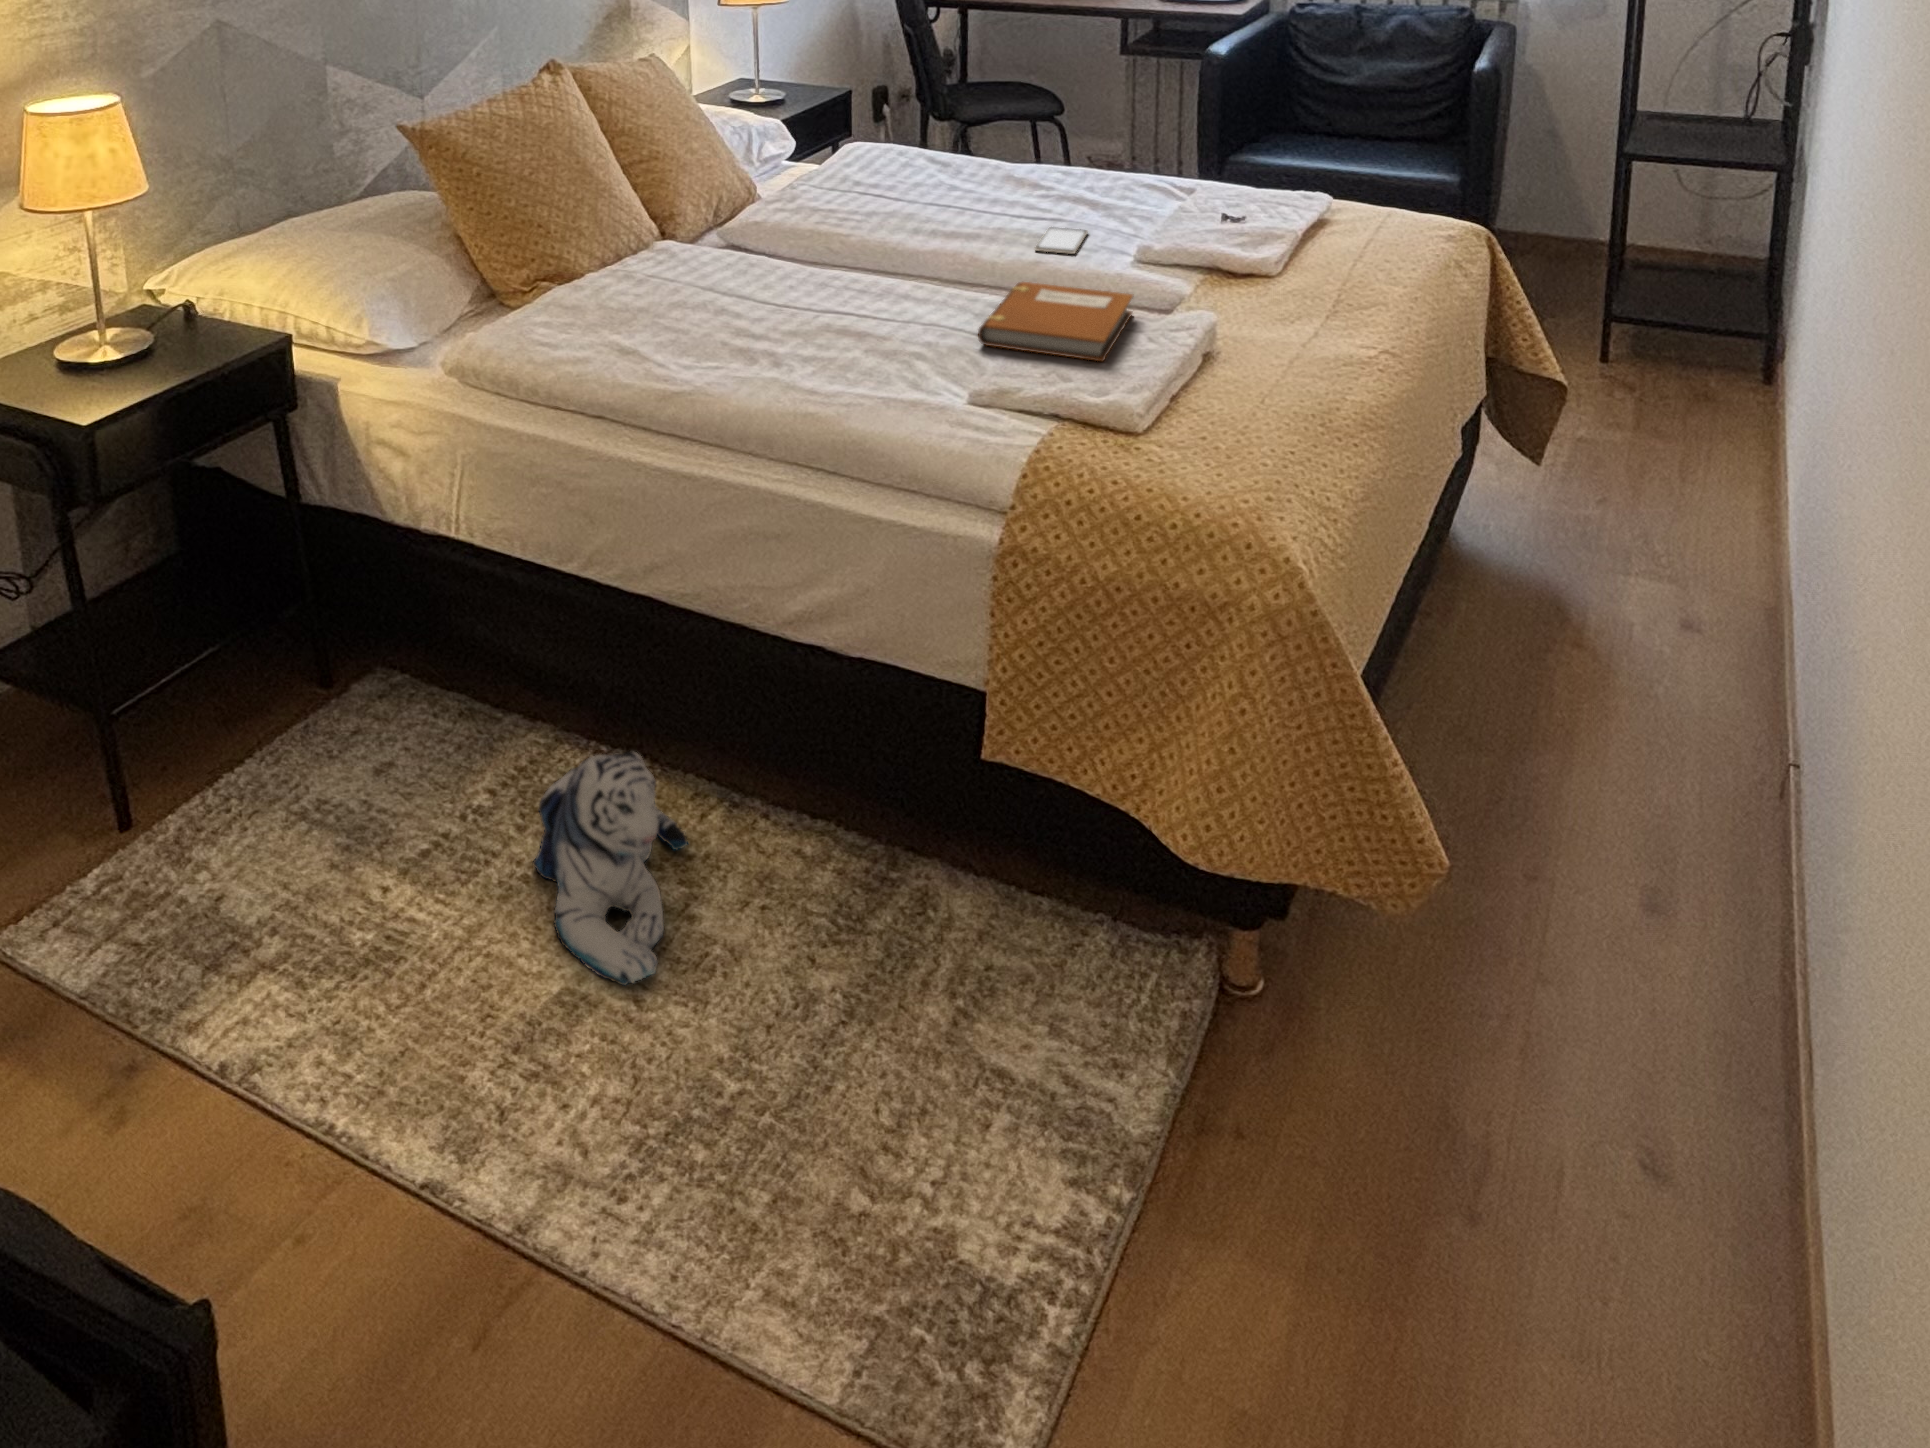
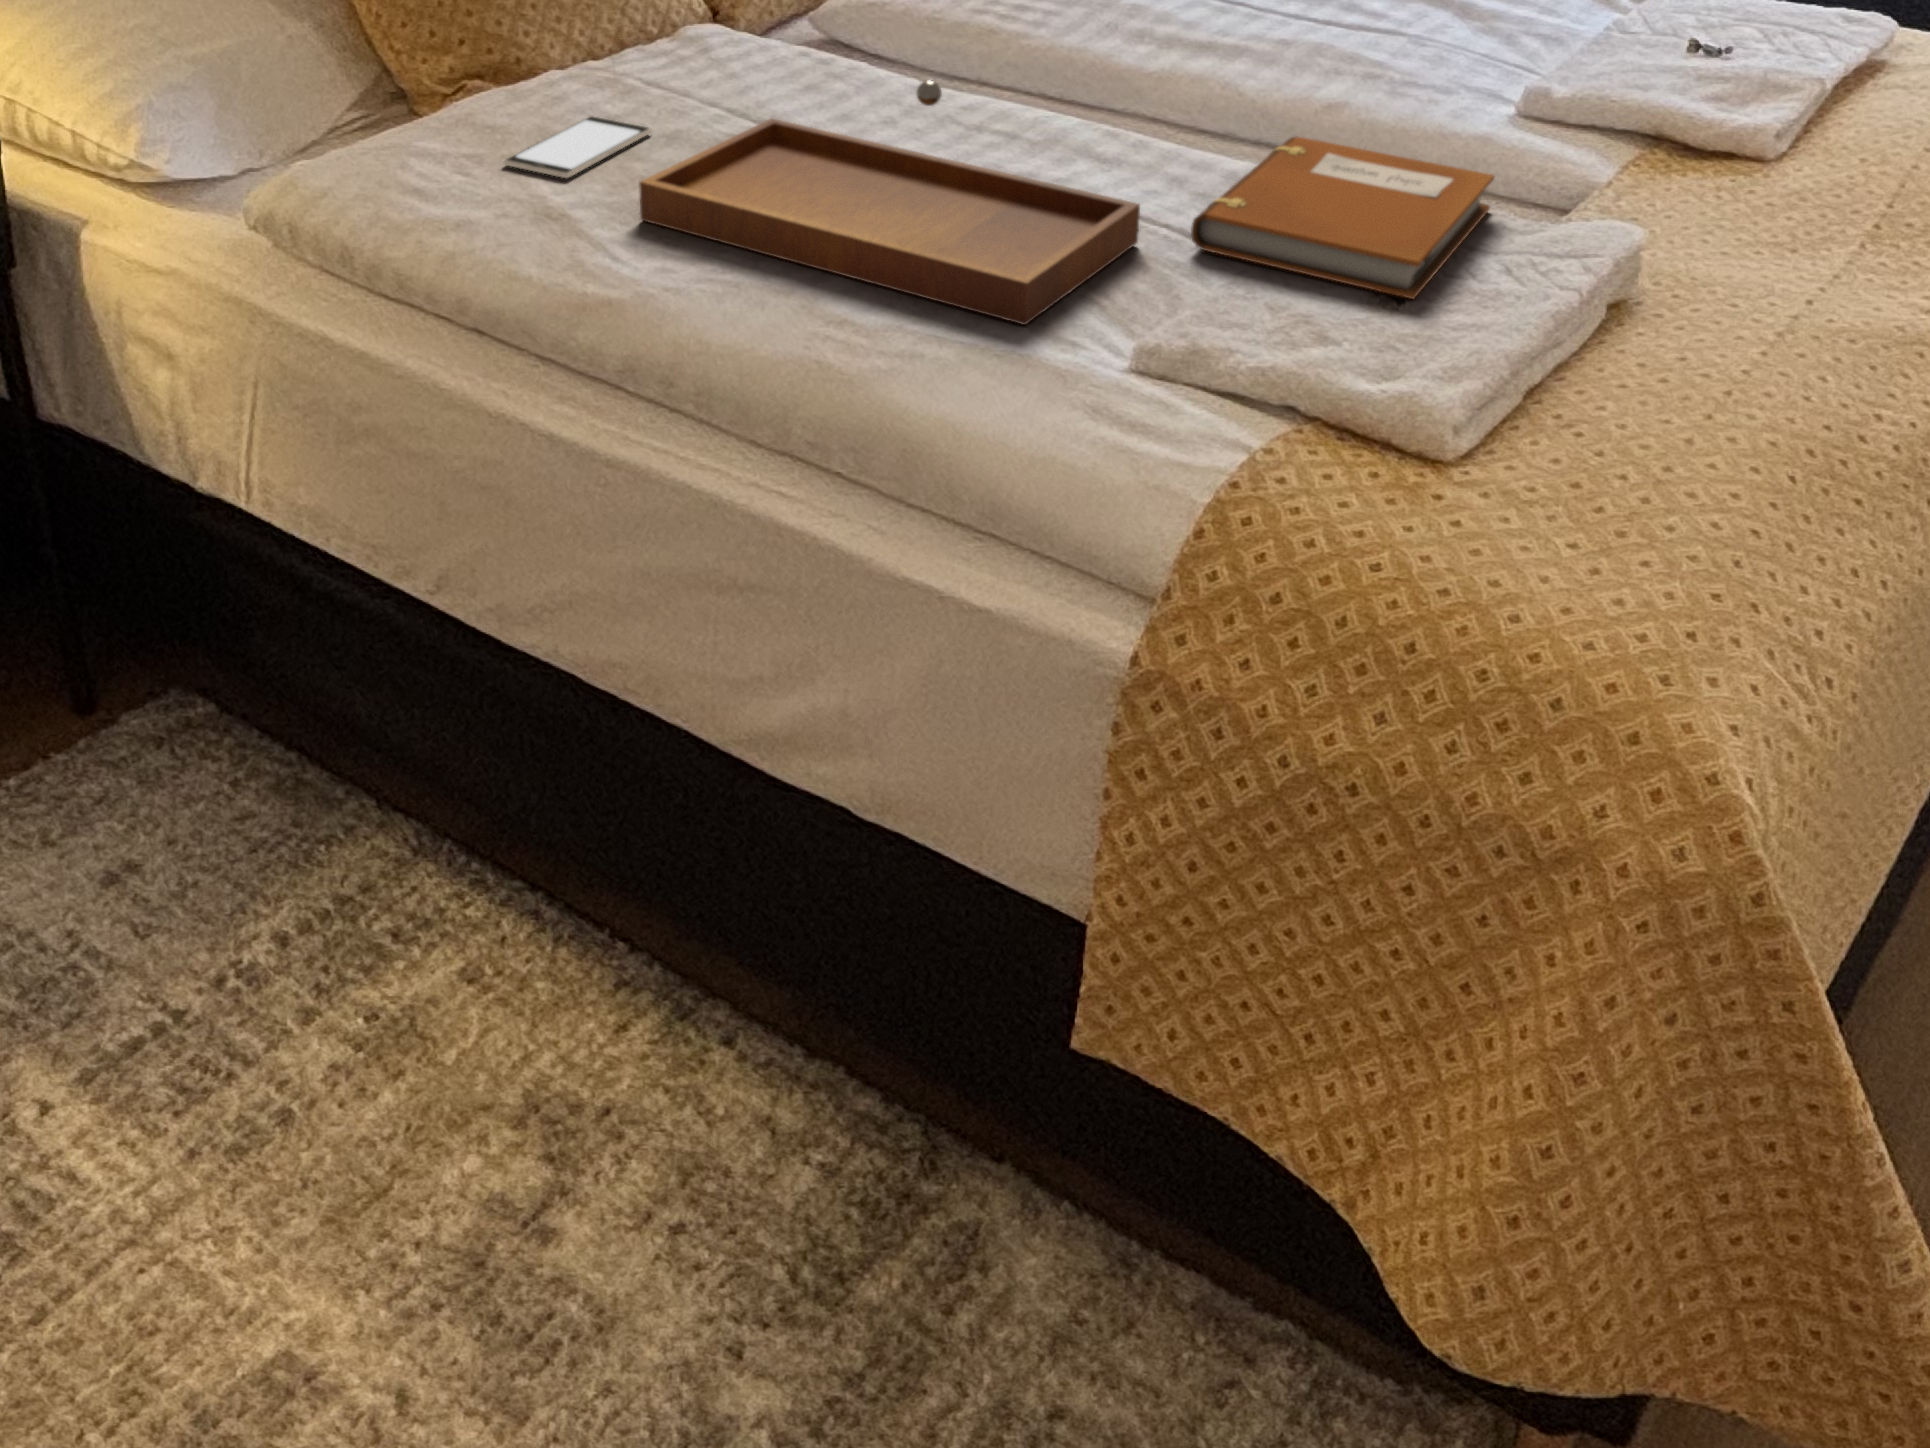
smartphone: present [1035,227,1087,254] -> present [504,116,652,178]
tray: none [669,262,949,389] -> present [640,80,1140,325]
plush toy: present [533,752,688,985] -> none [302,921,577,1366]

